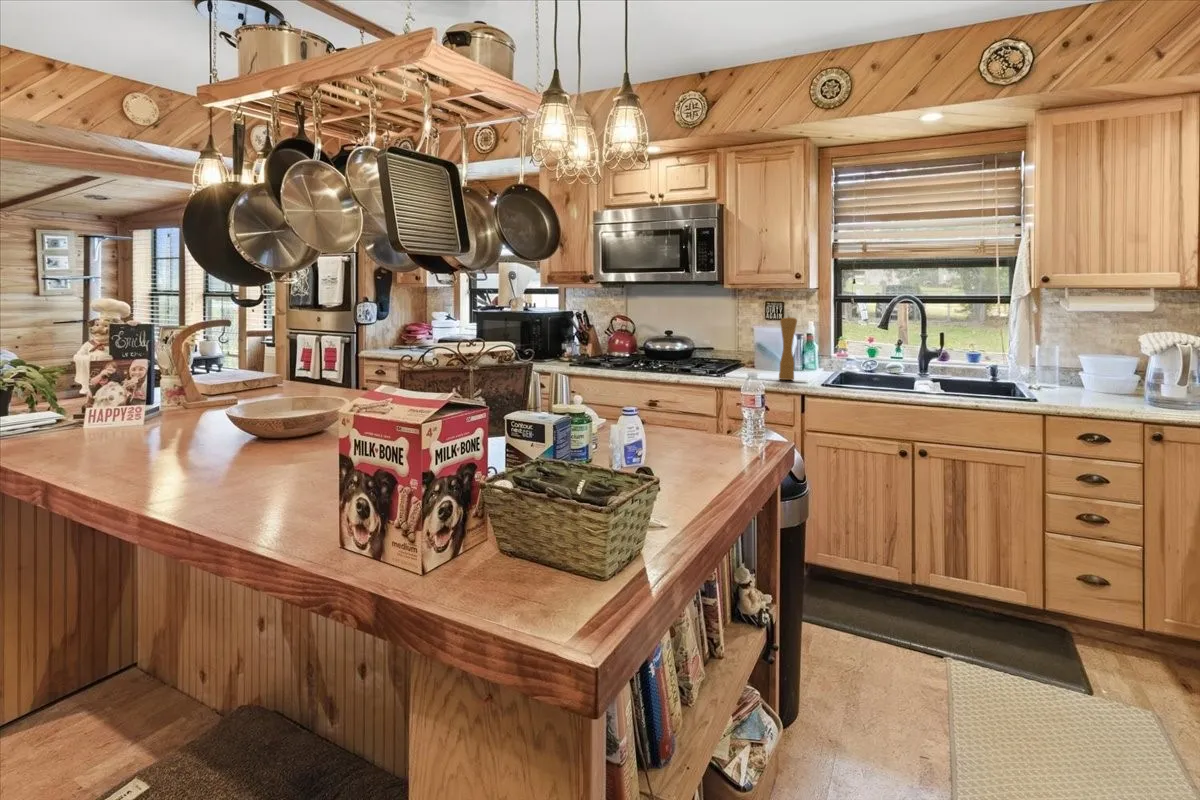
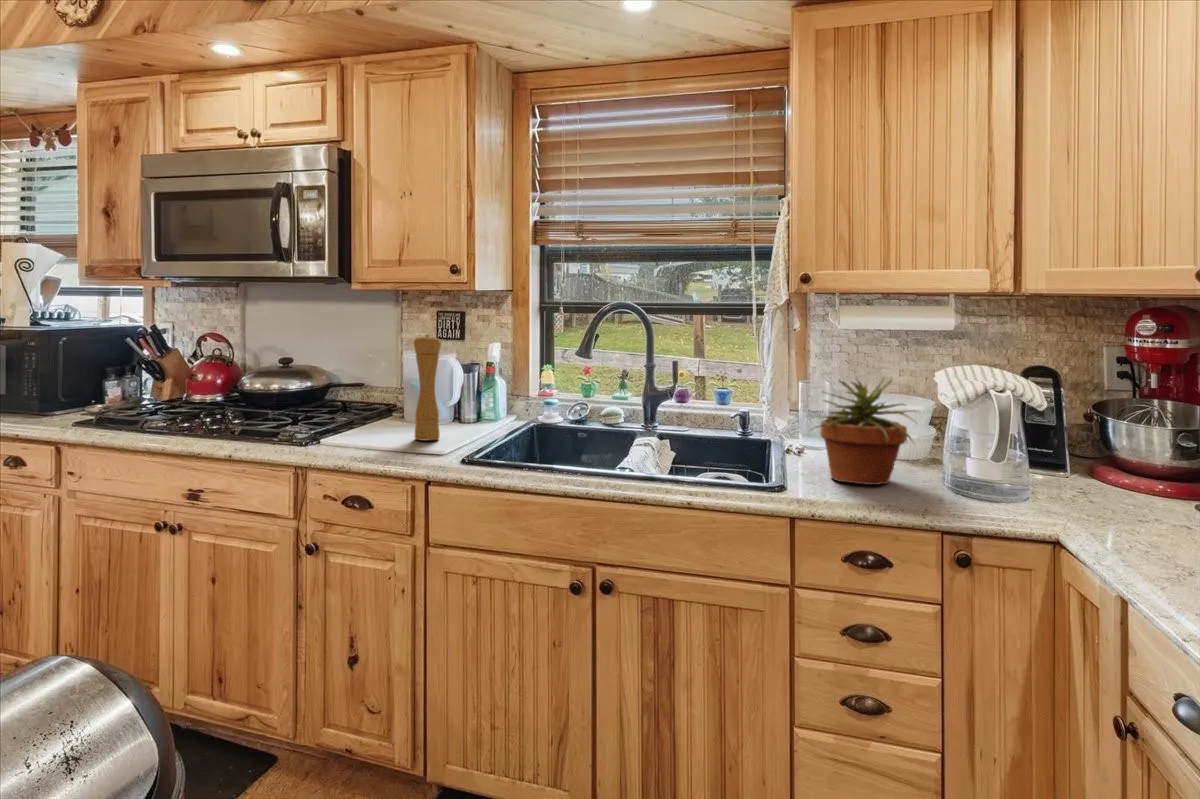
potted plant: none [1053,336,1129,400] -> present [817,378,912,485]

